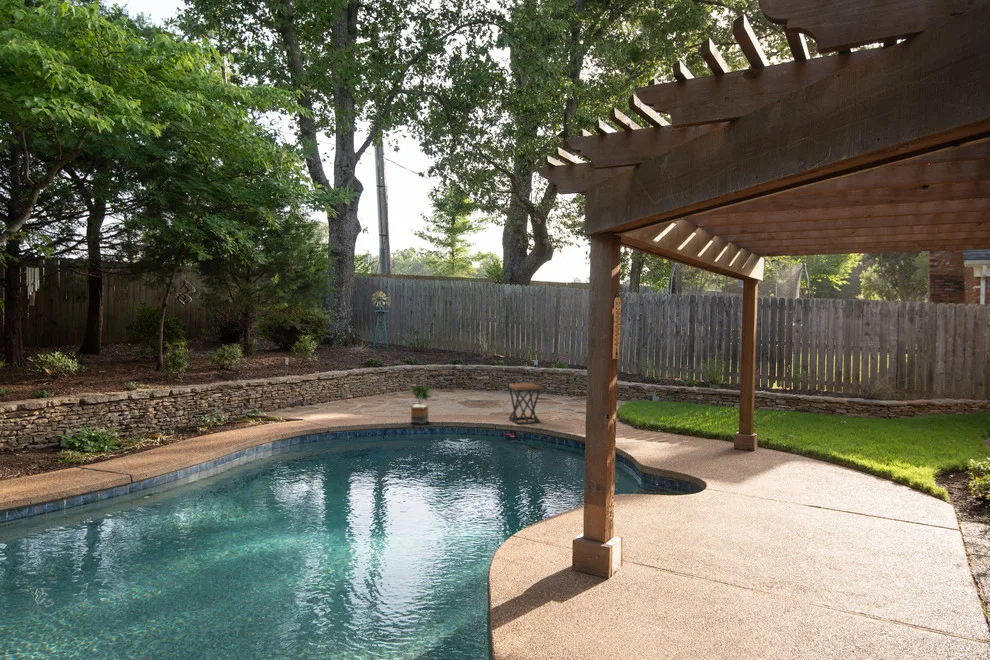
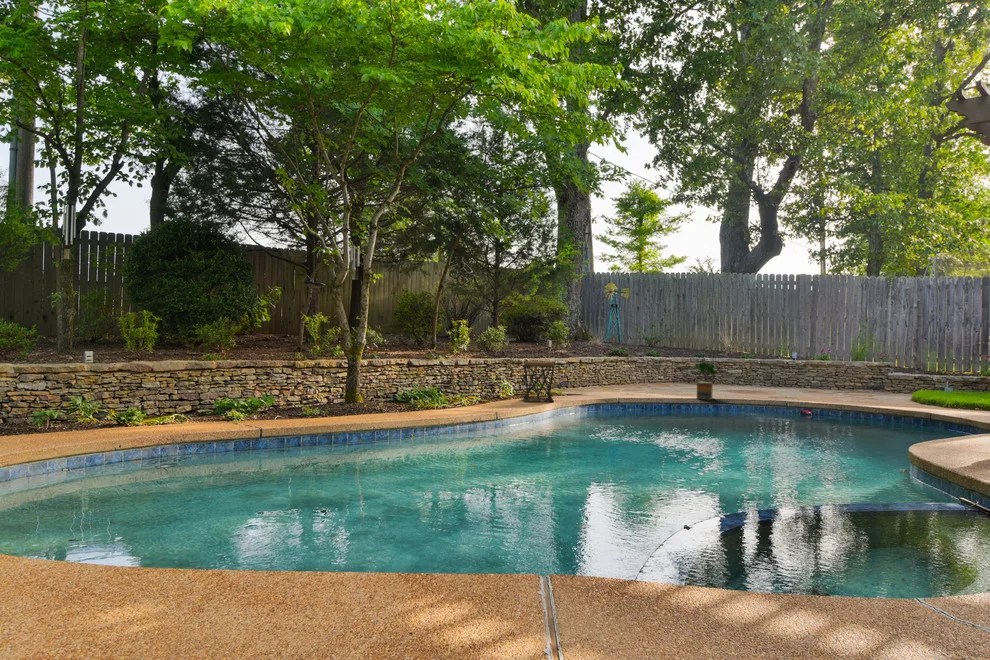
stool: present [509,383,541,424] -> present [524,361,554,402]

